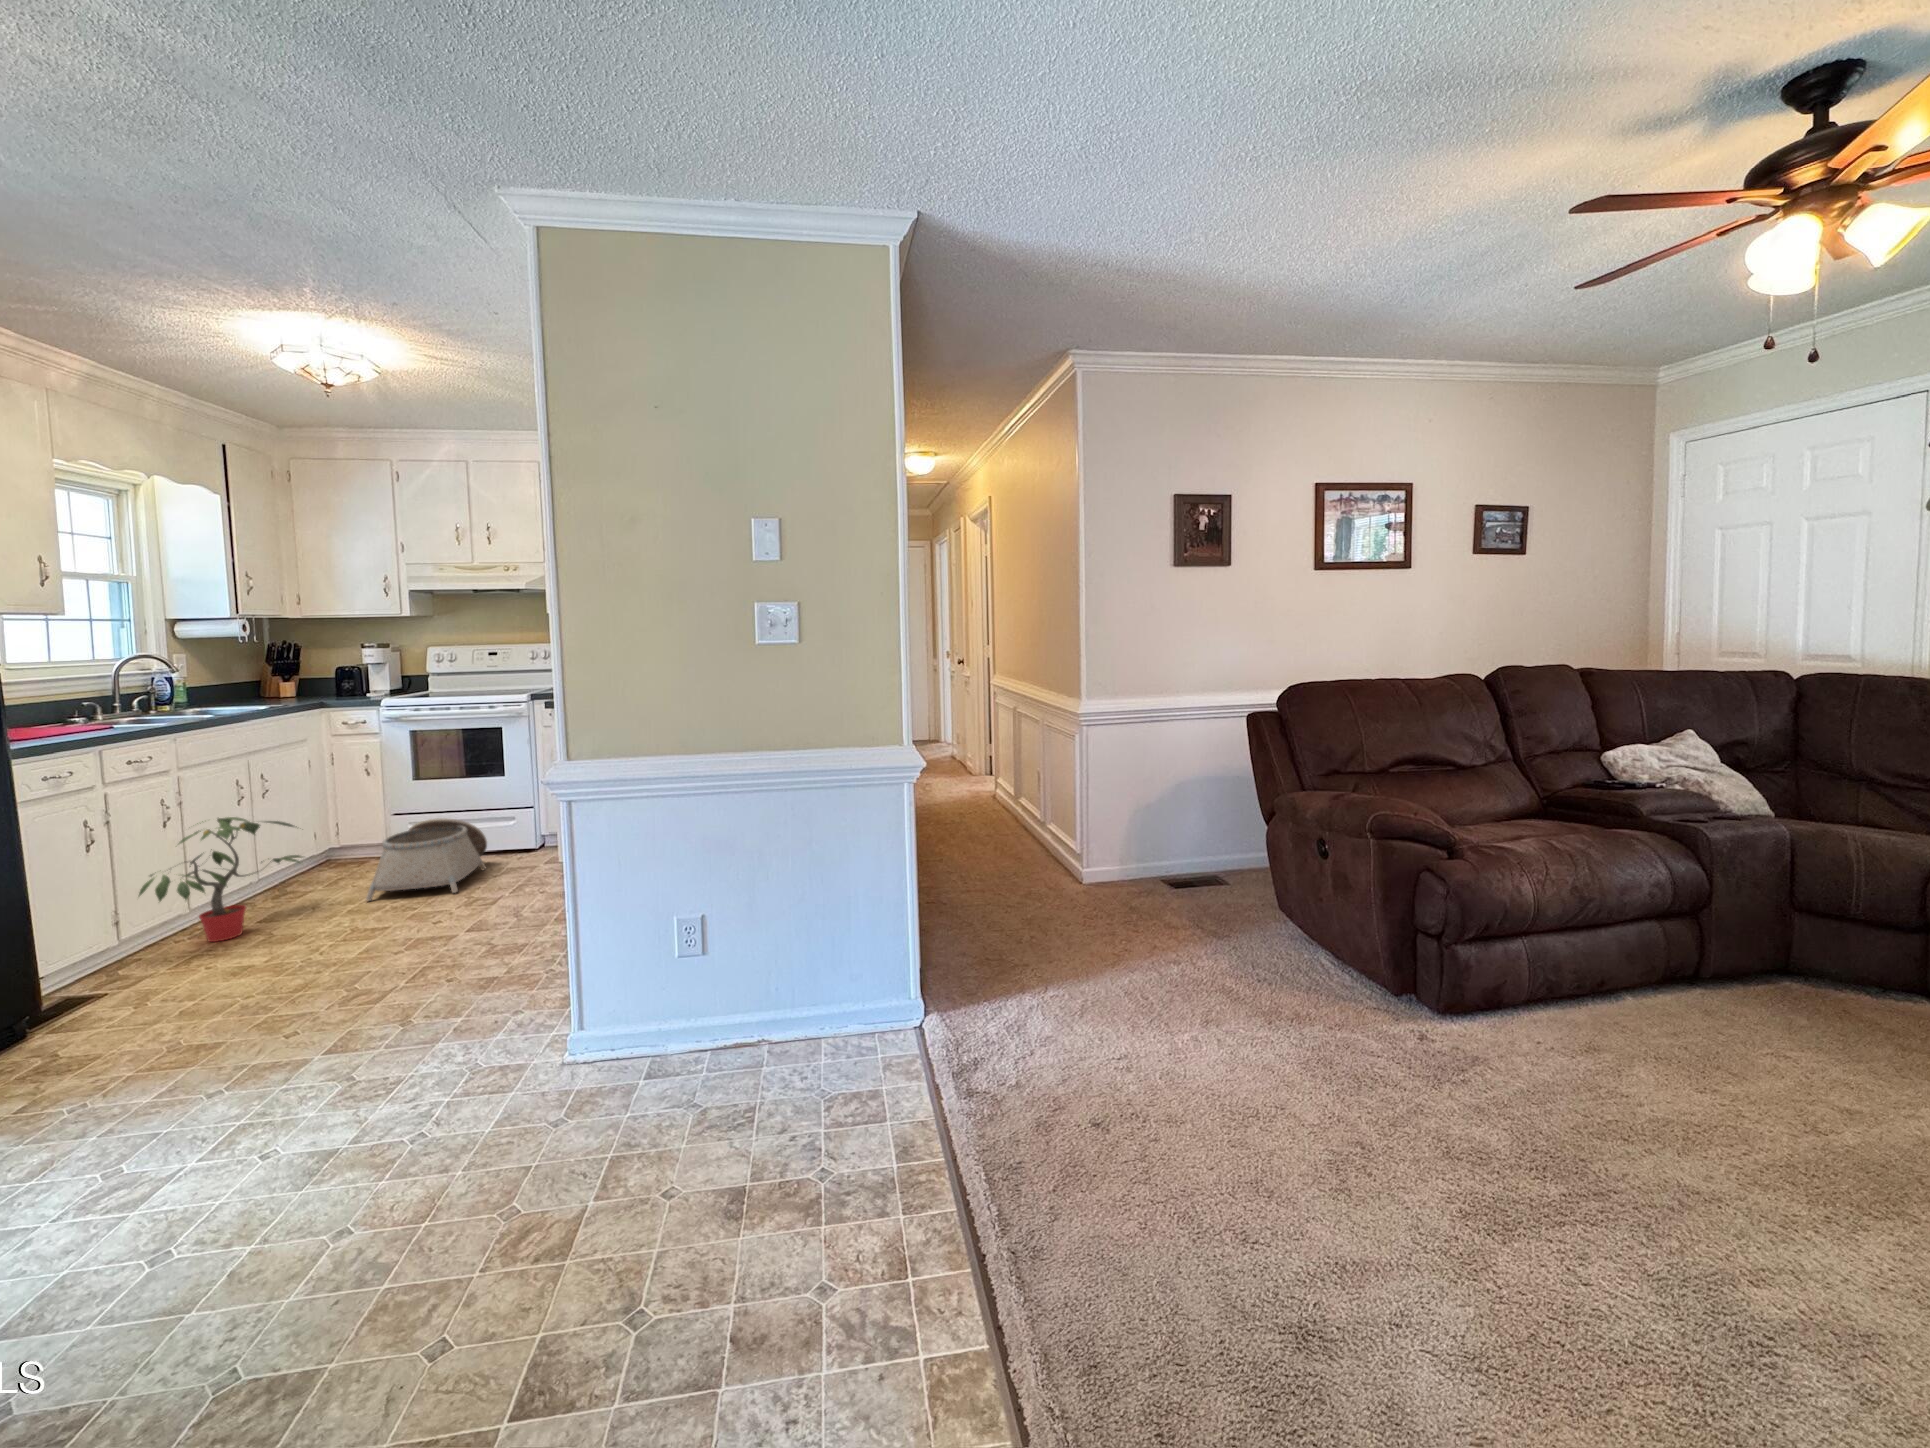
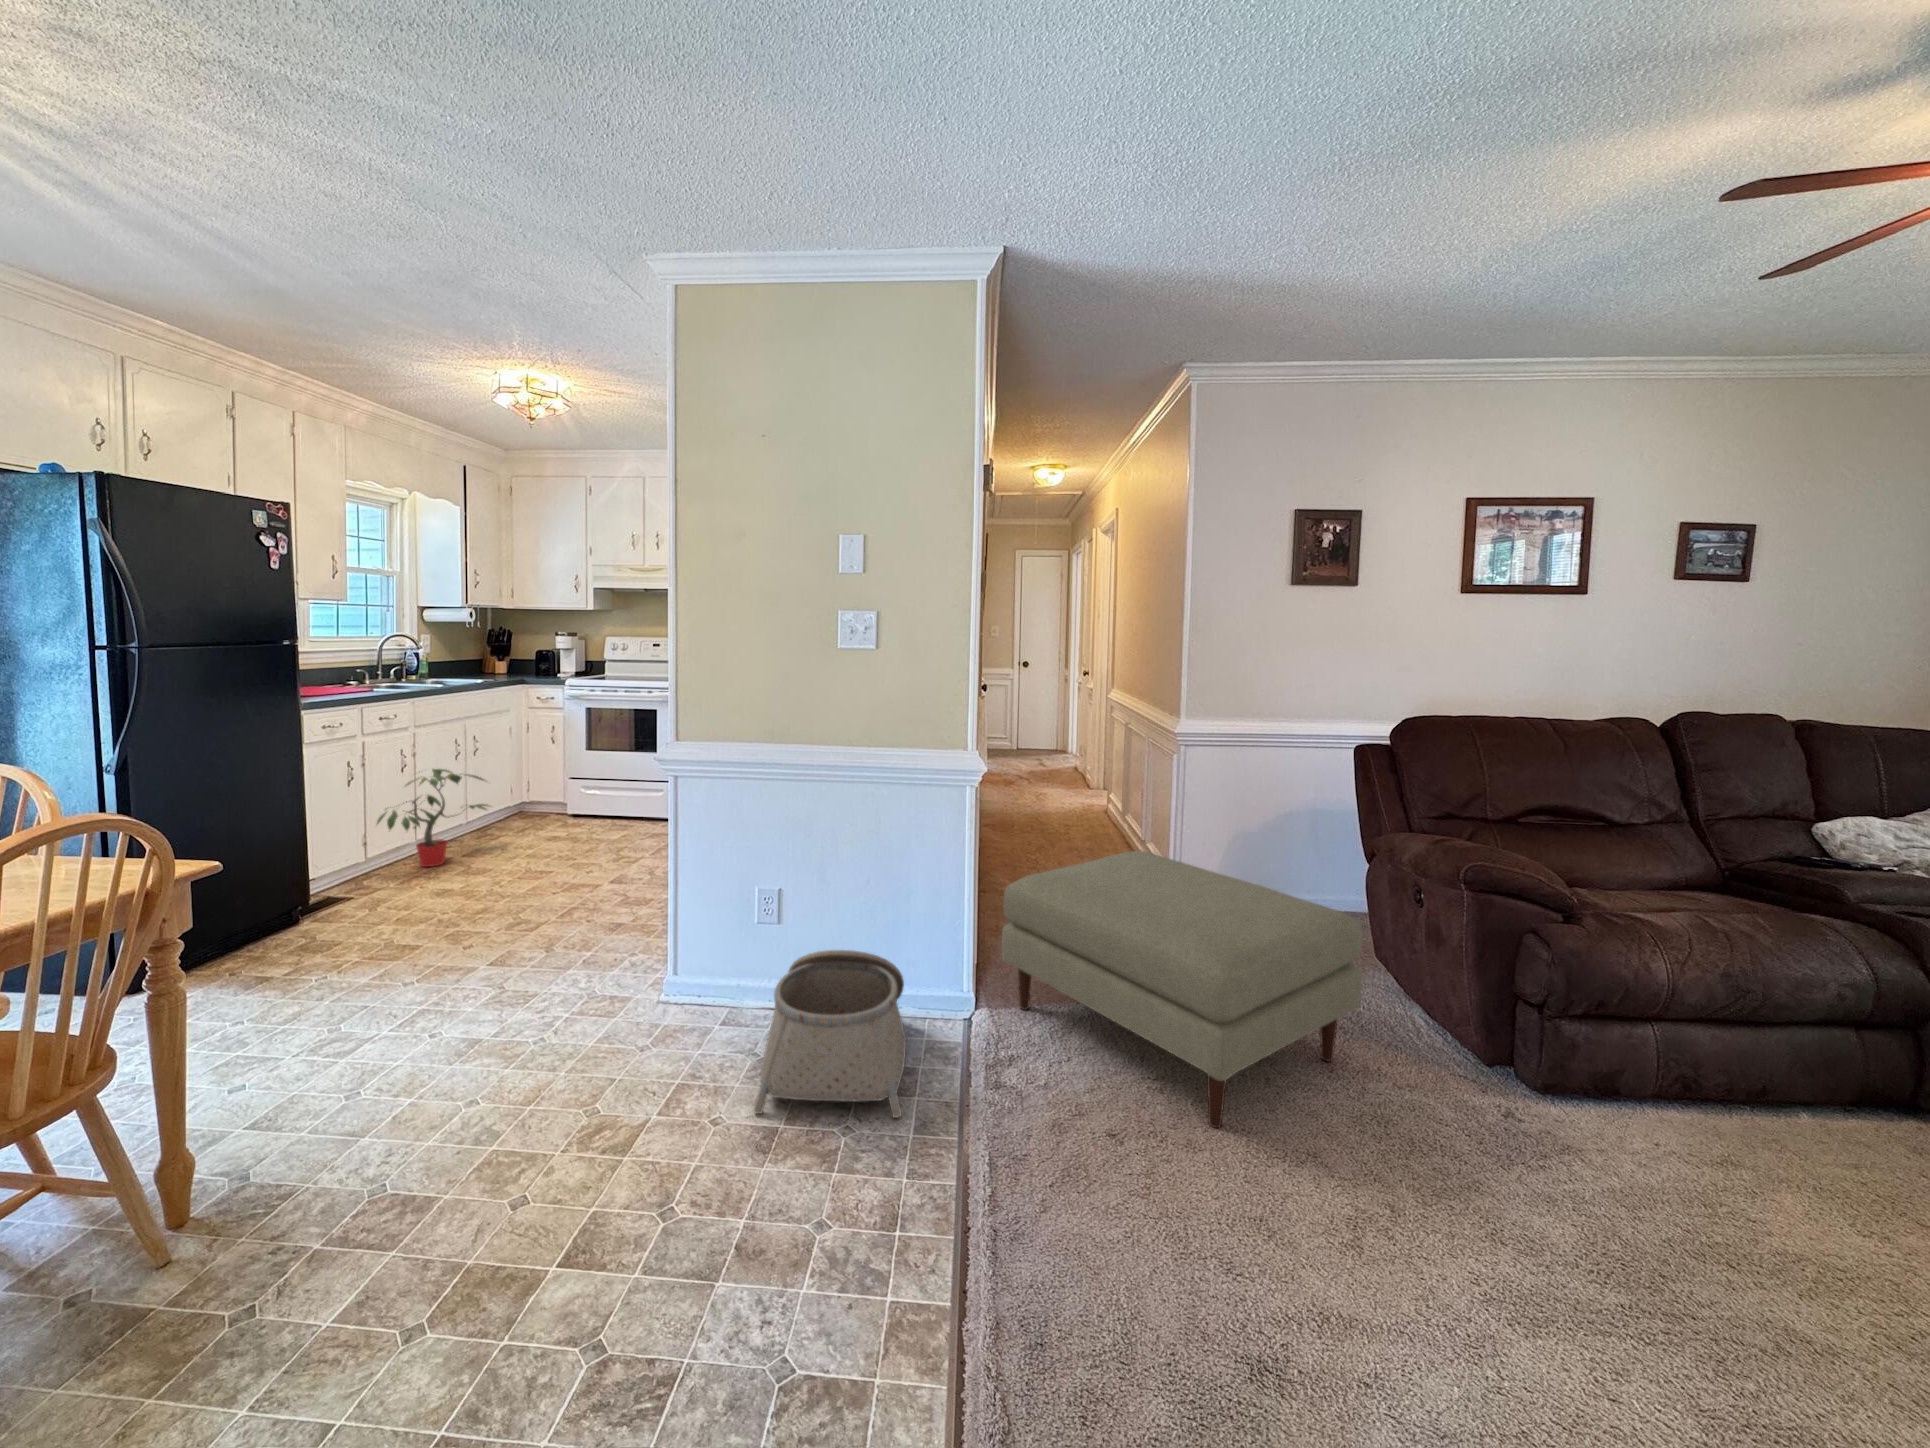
basket: present [366,818,487,901] -> present [753,950,907,1118]
ottoman: none [956,832,1294,1096] -> present [1002,851,1362,1128]

